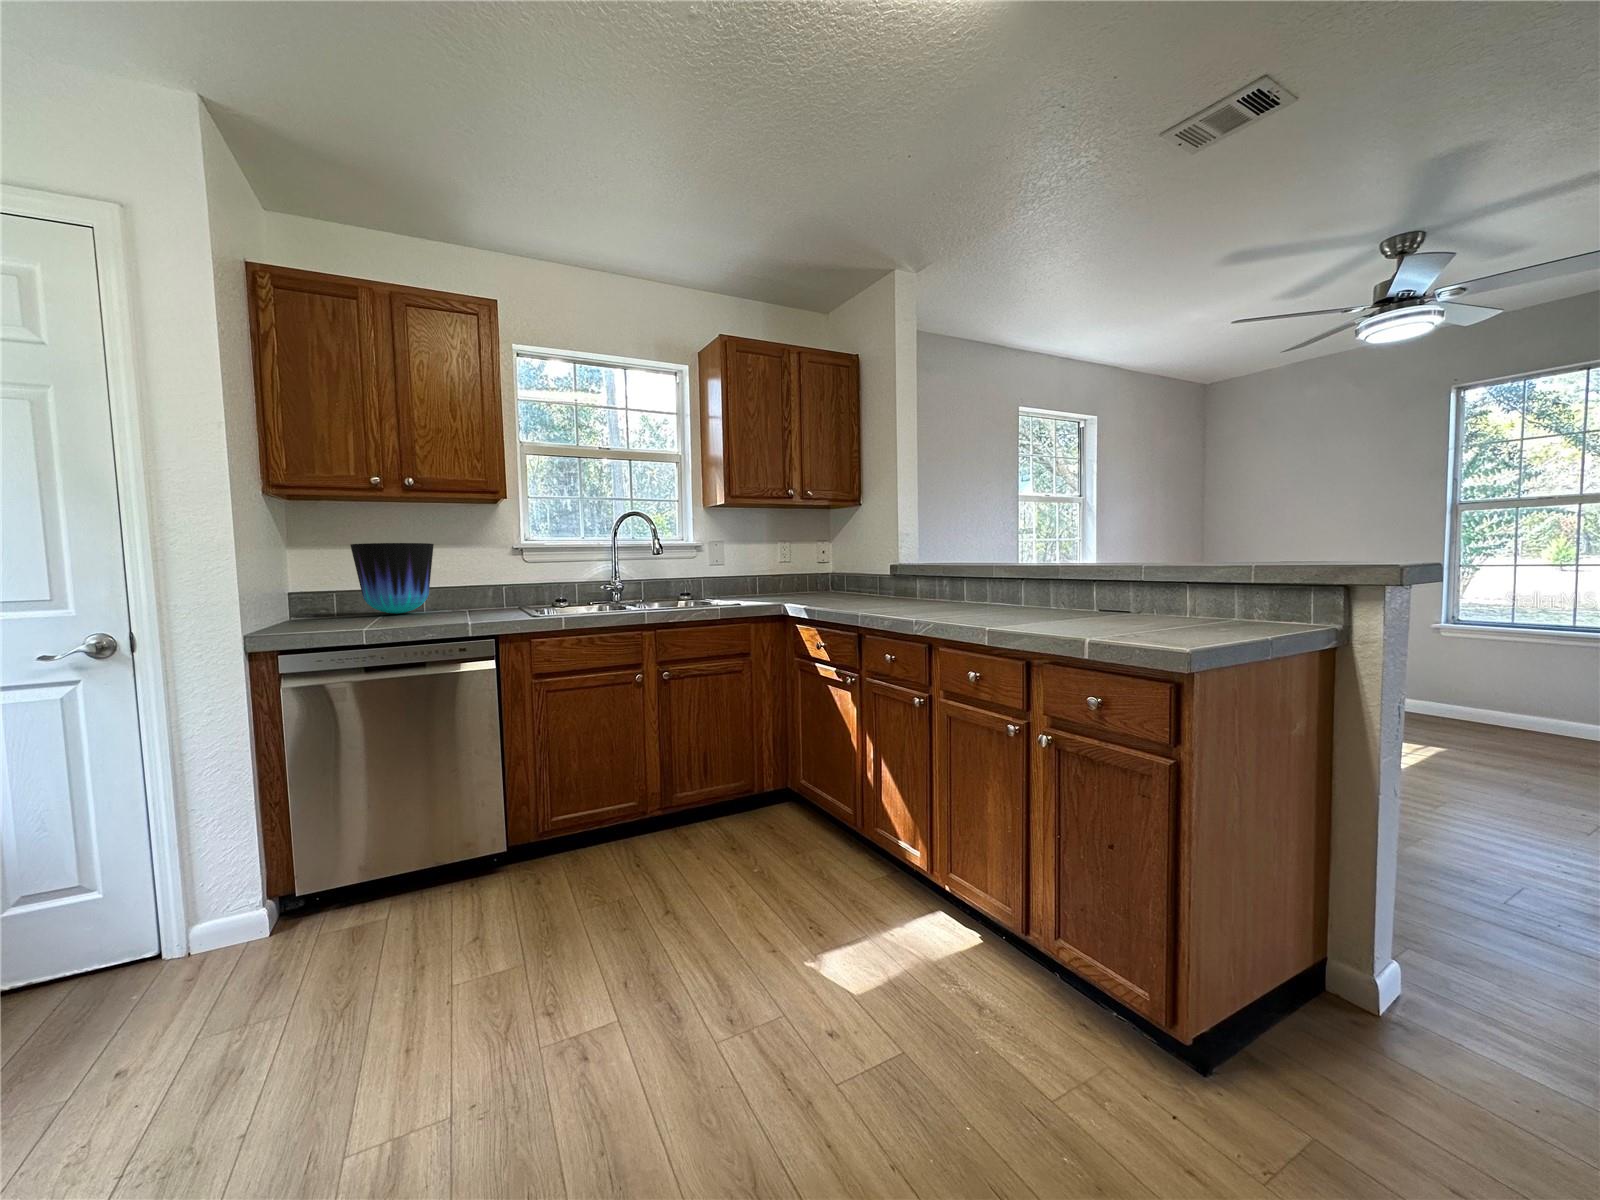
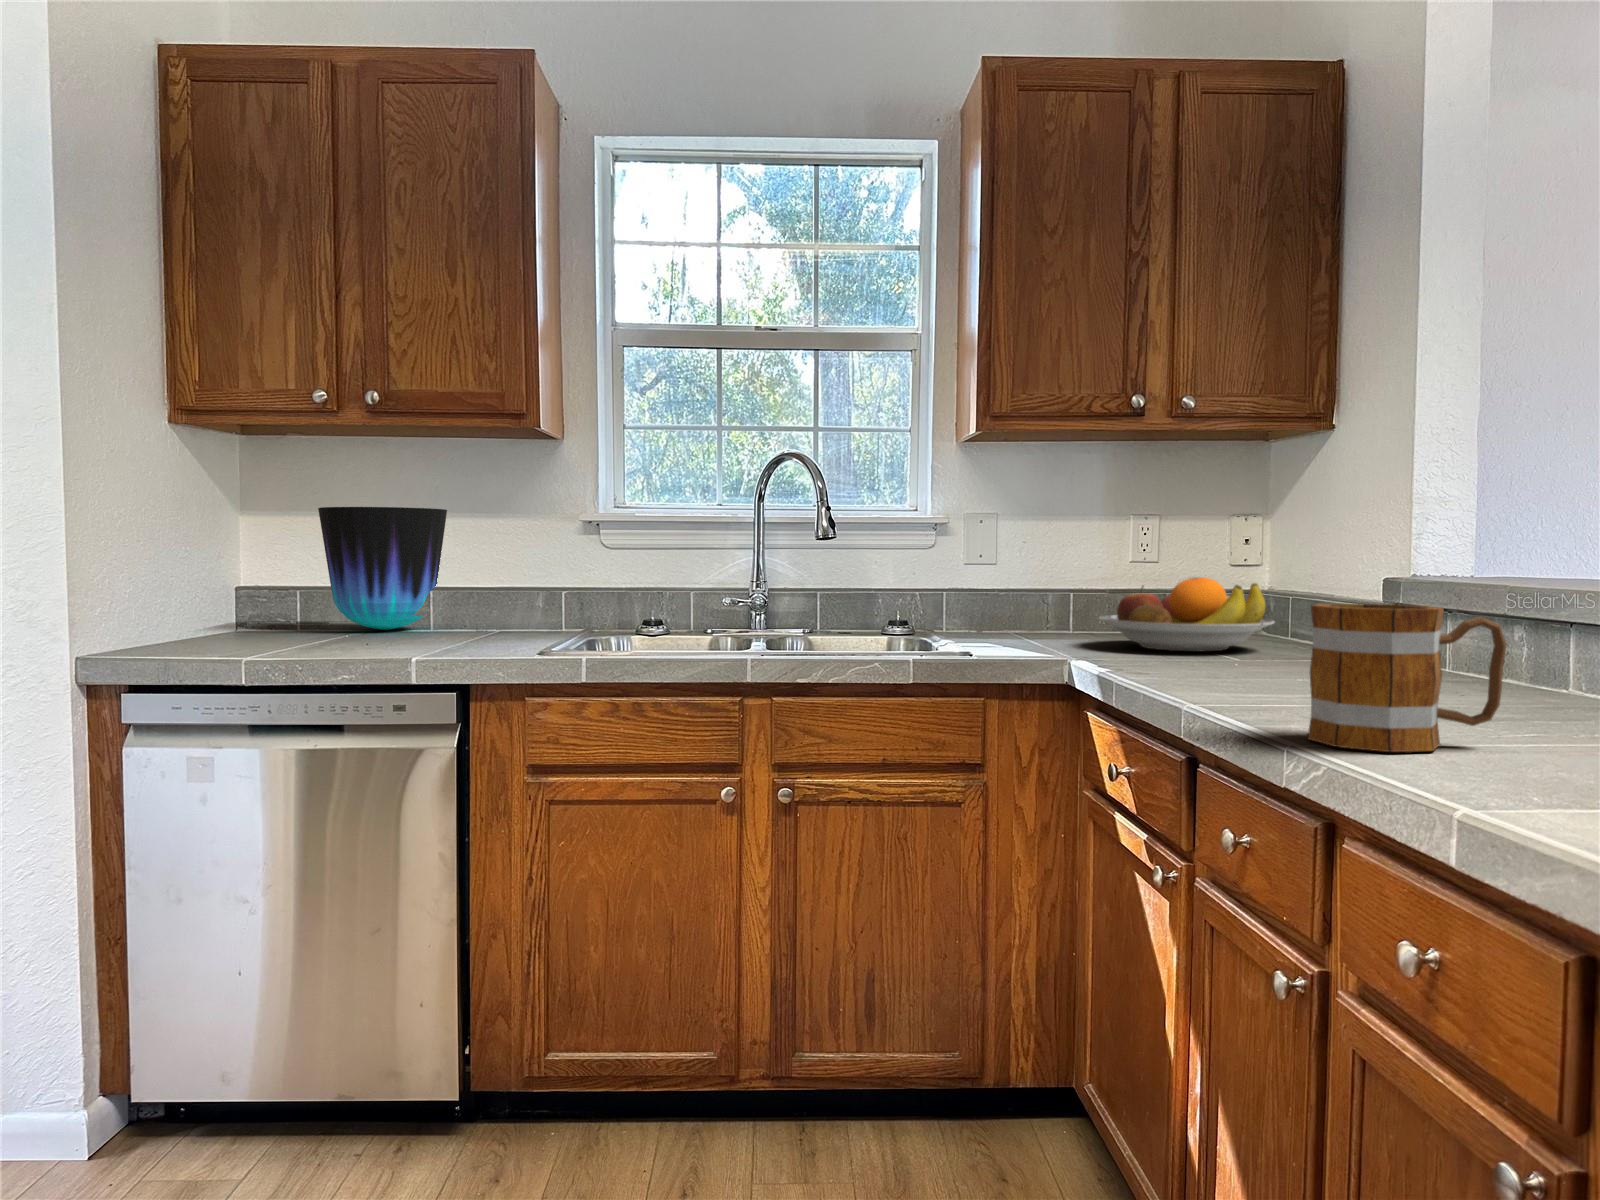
fruit bowl: none [784,567,854,598] -> present [1099,577,1274,651]
mug: none [919,570,975,619] -> present [1308,604,1507,752]

